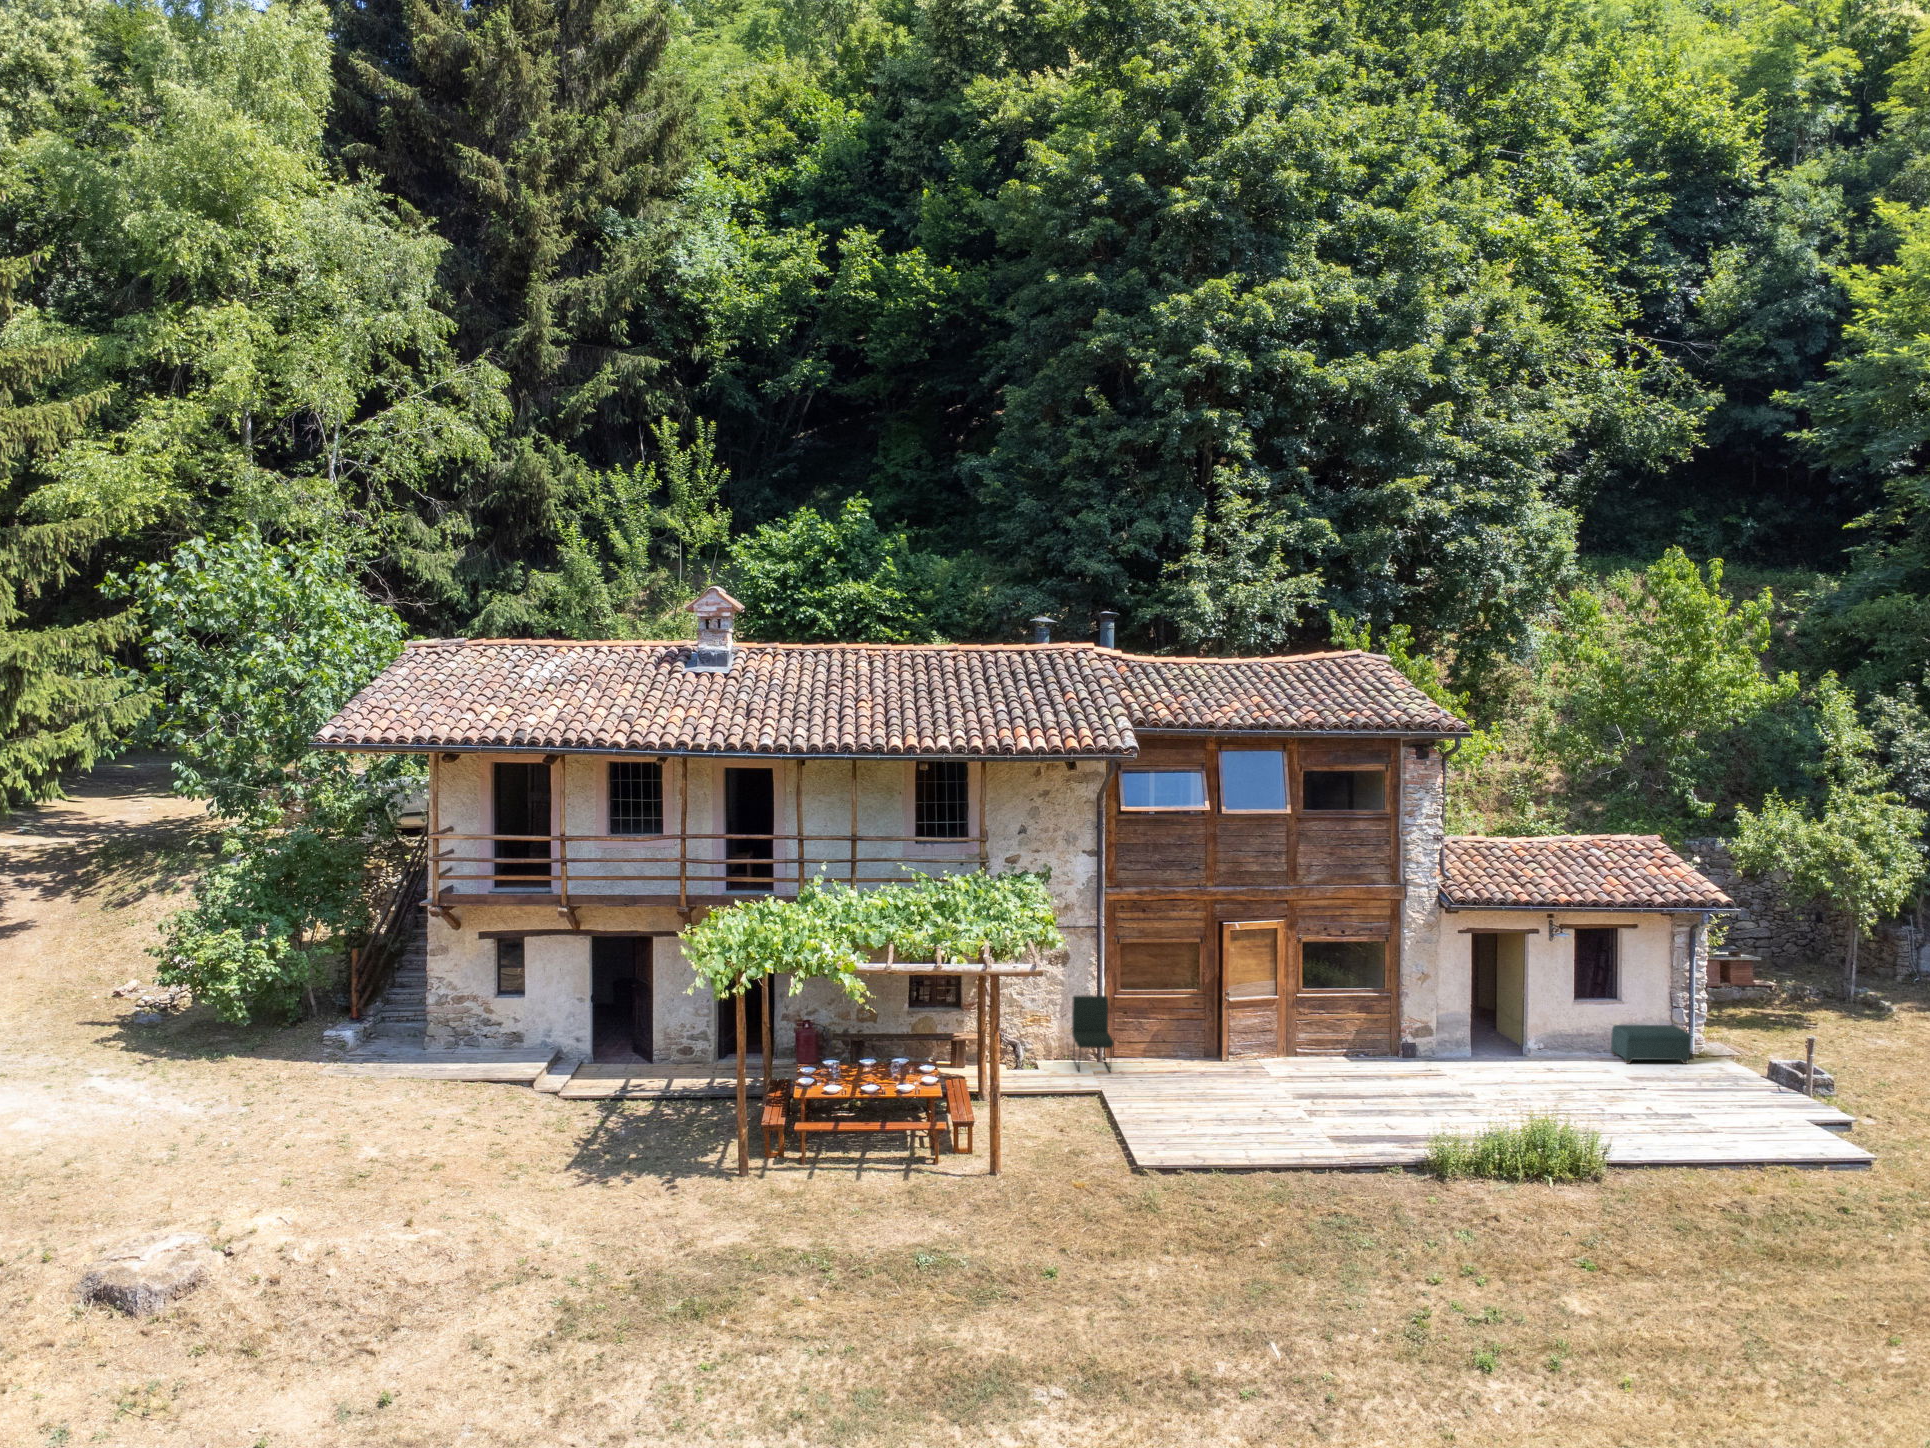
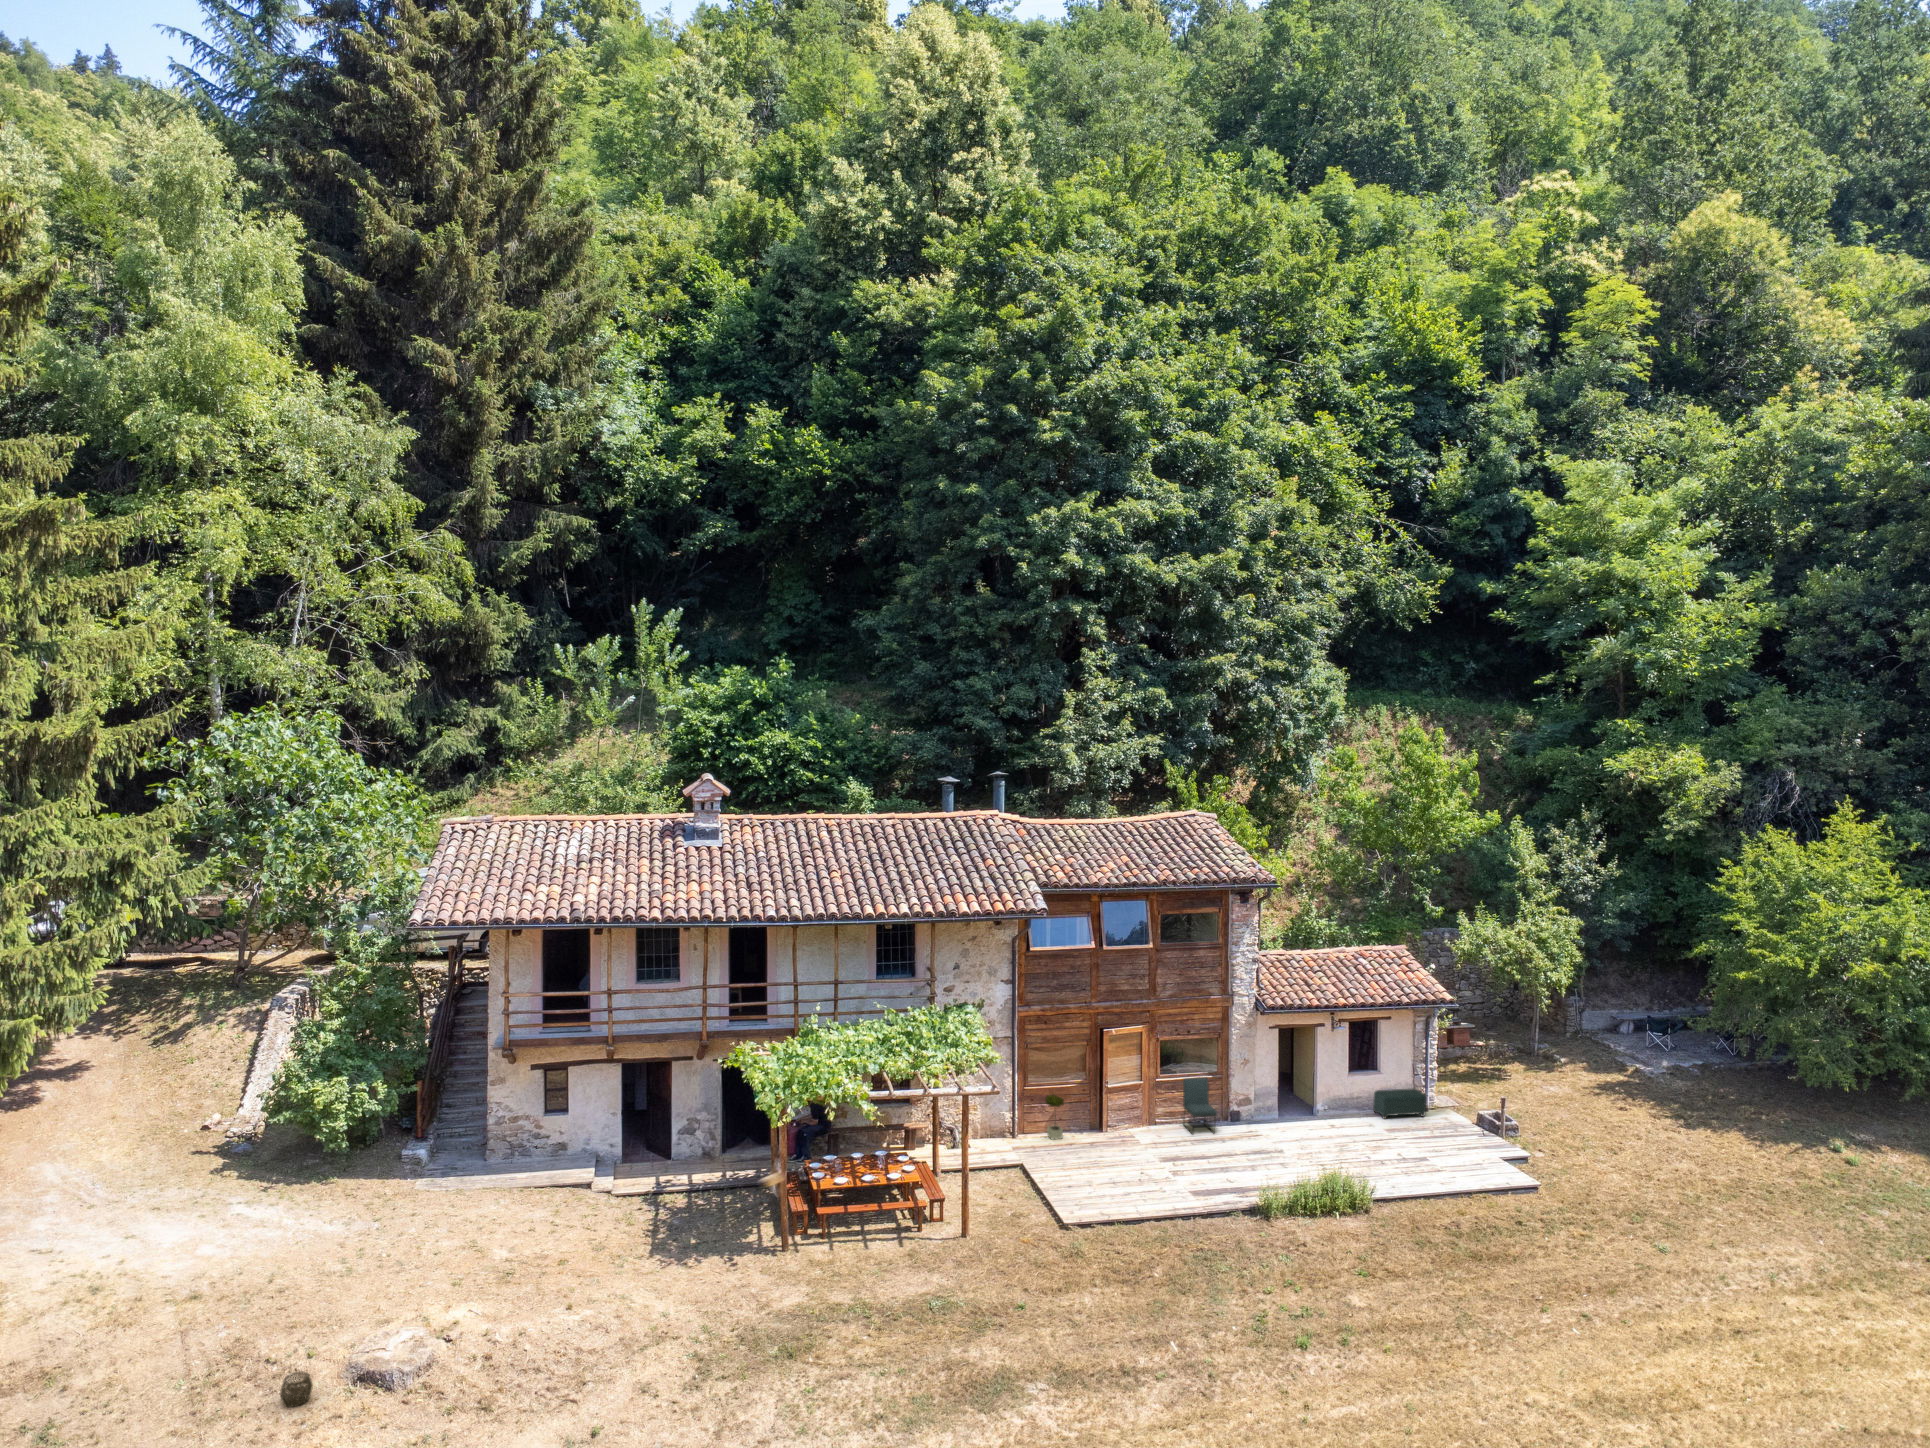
chair: present [1072,995,1114,1071] -> present [1183,1077,1217,1134]
potted tree: none [1144,1005,1170,1064] -> present [1045,1095,1064,1140]
woven basket: none [12,1285,59,1332] -> present [280,1372,312,1407]

